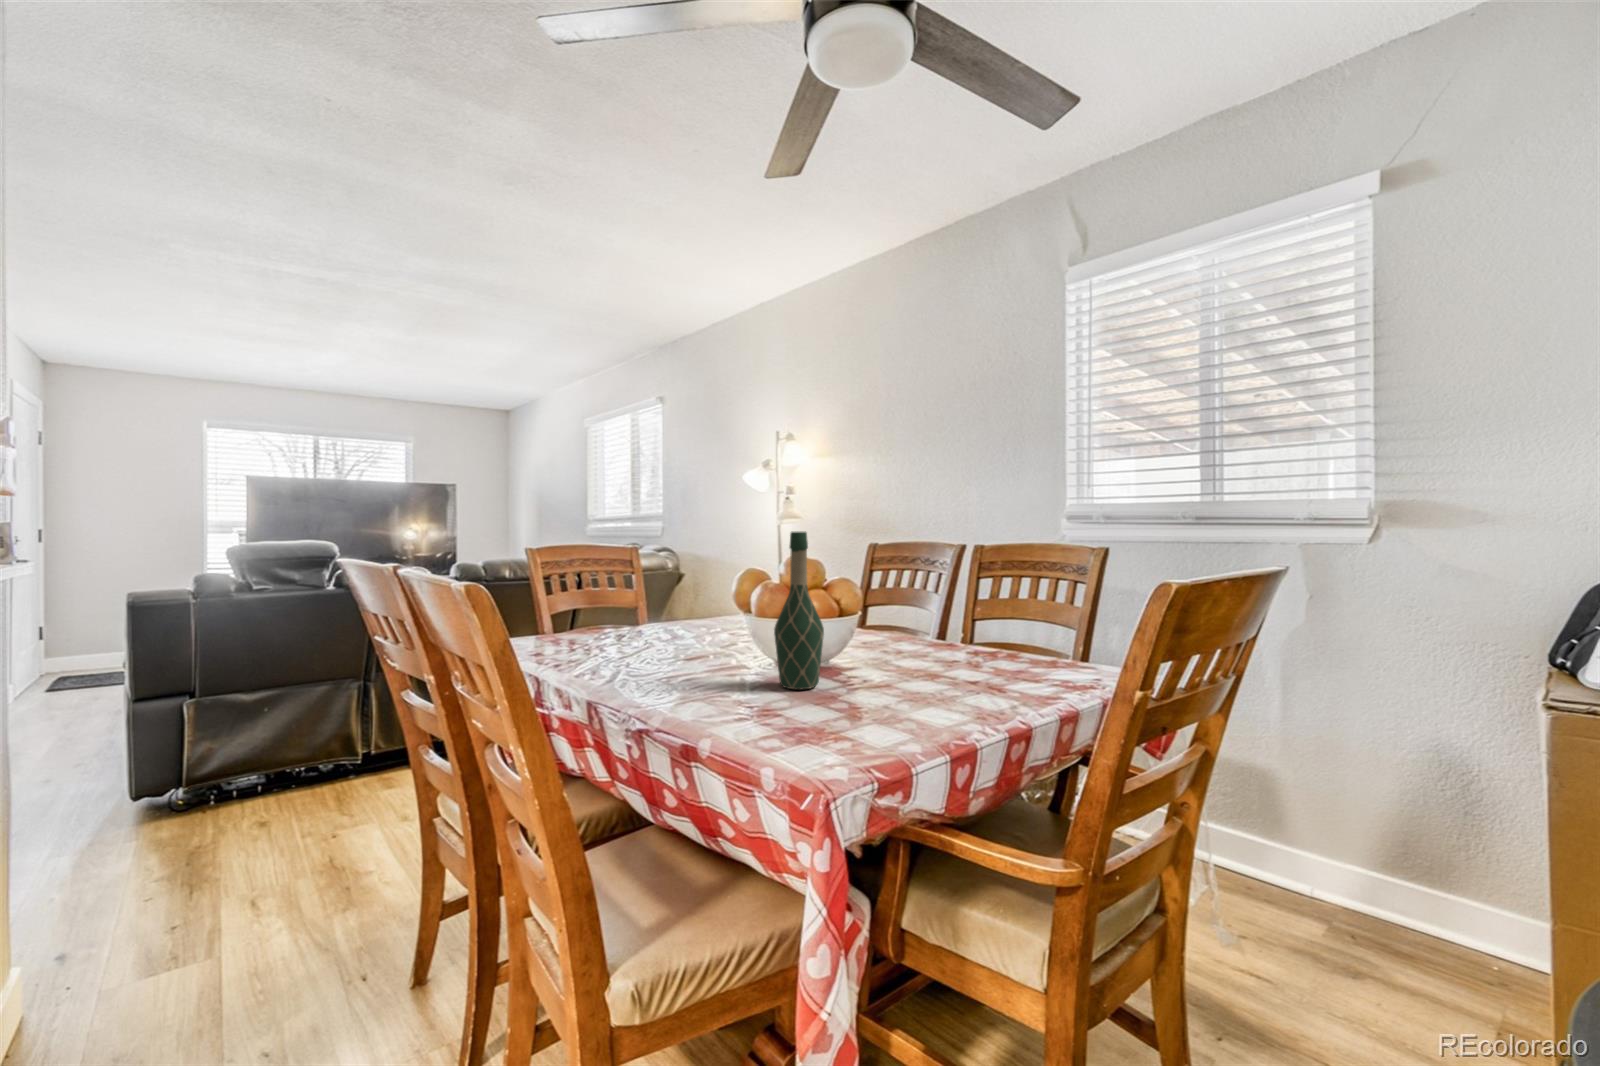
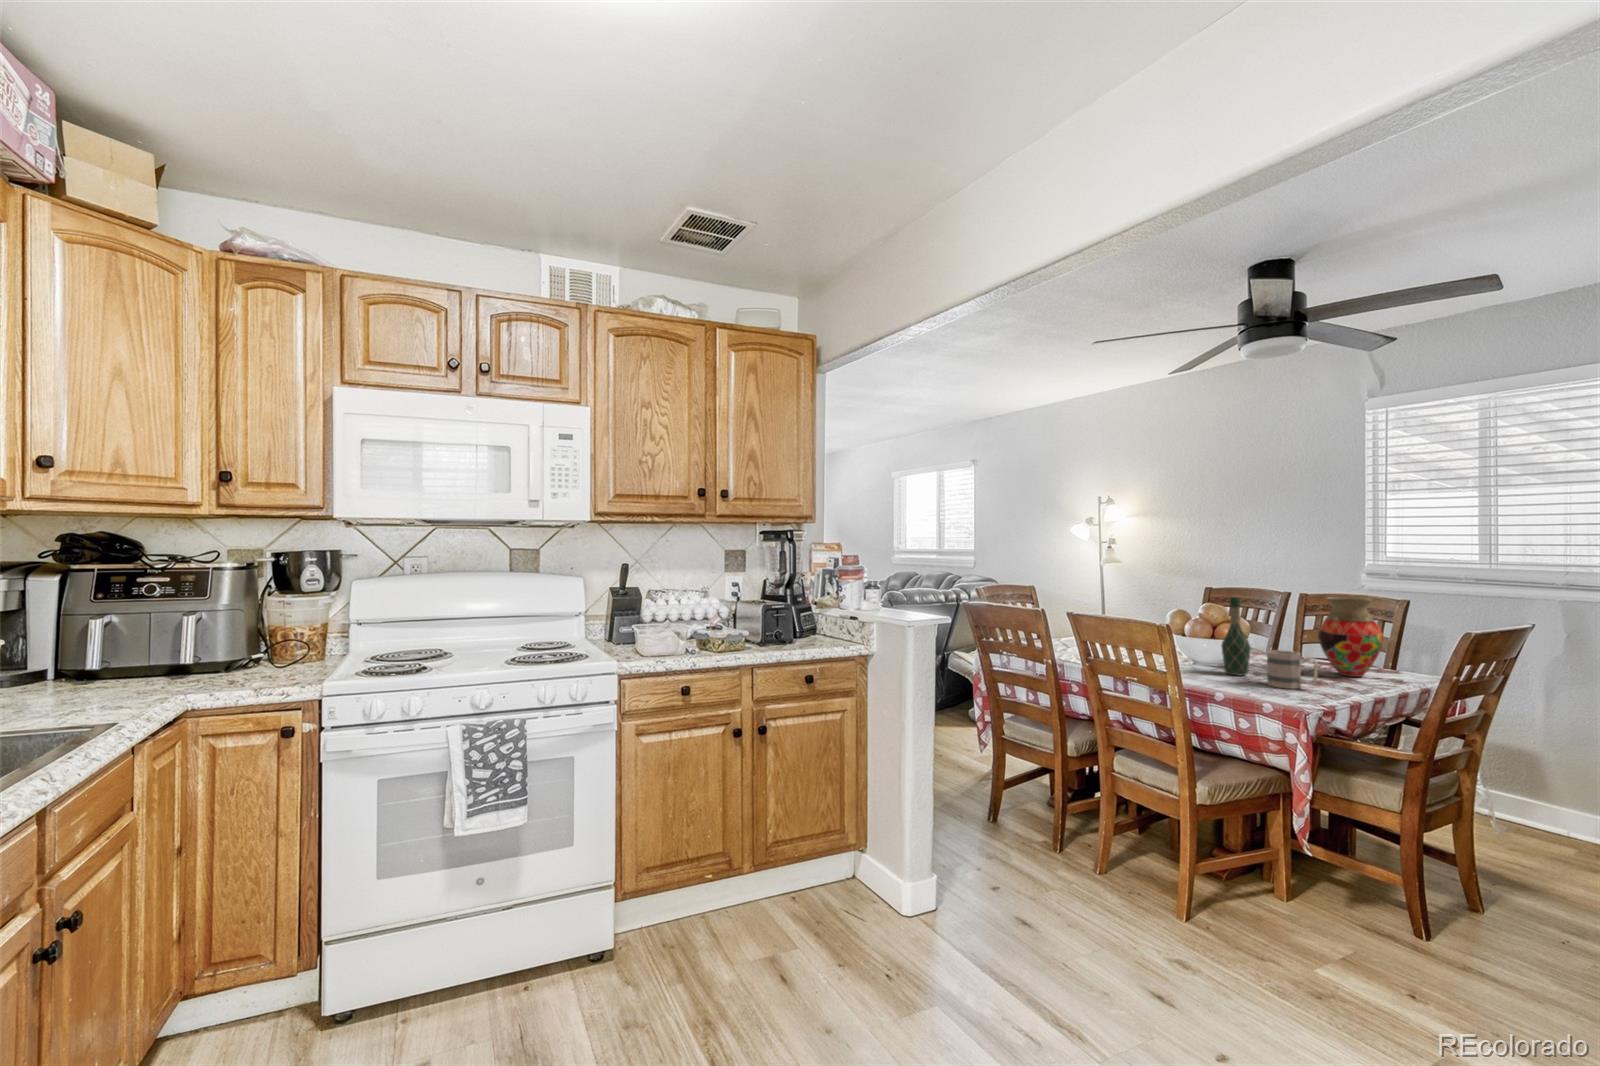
vase: none [954,534,1052,680] -> present [1318,597,1383,677]
mug: none [824,636,910,719] -> present [1266,650,1318,689]

